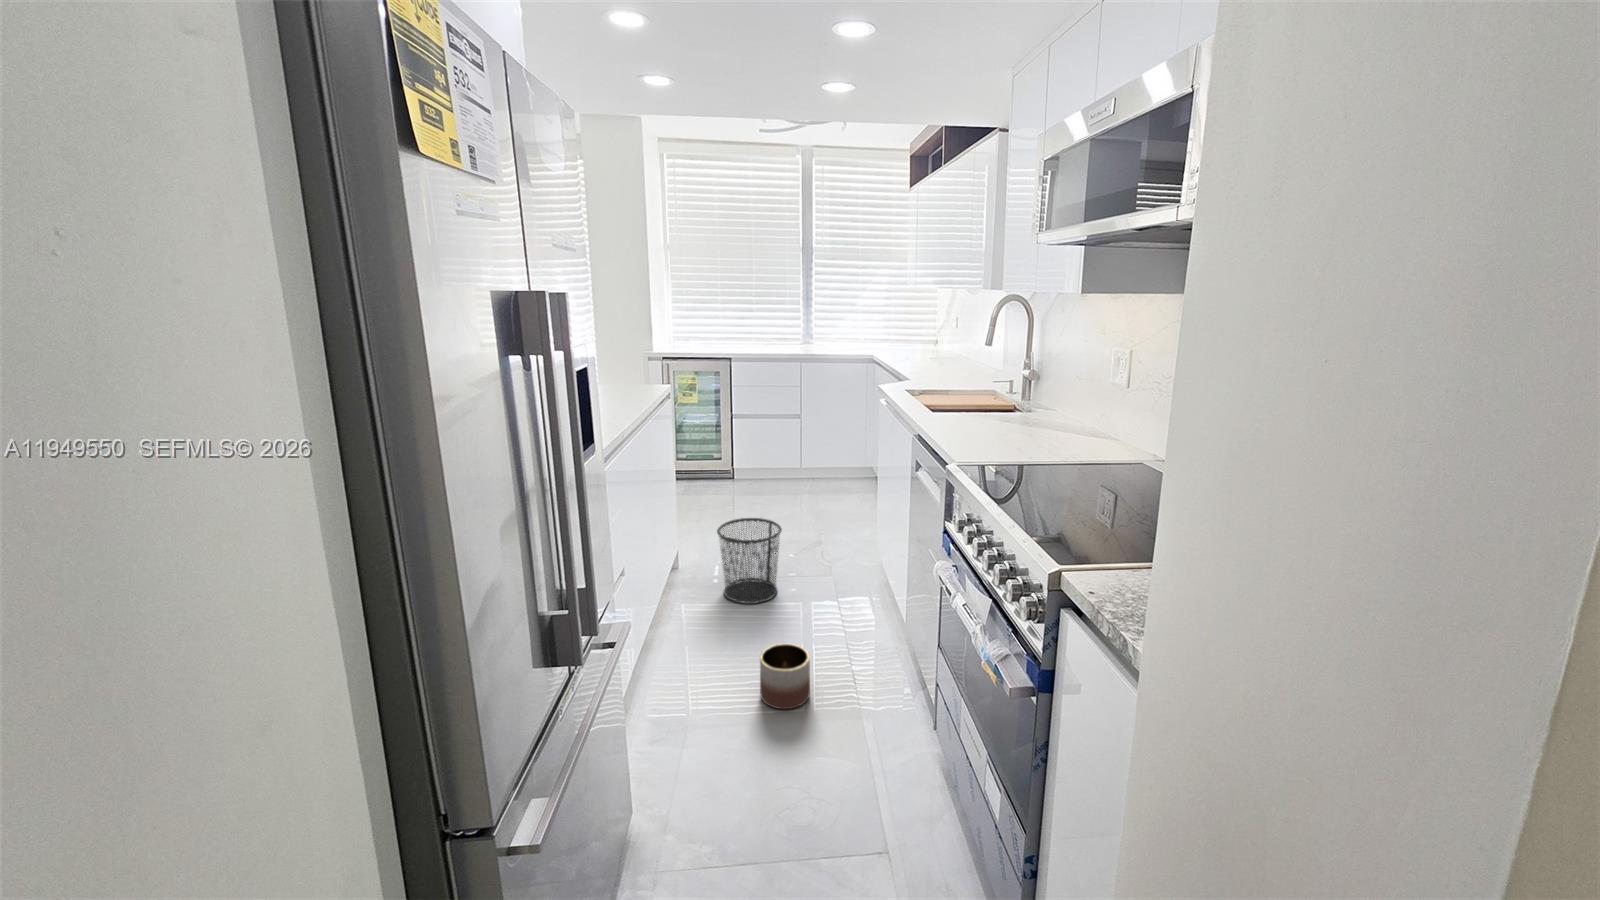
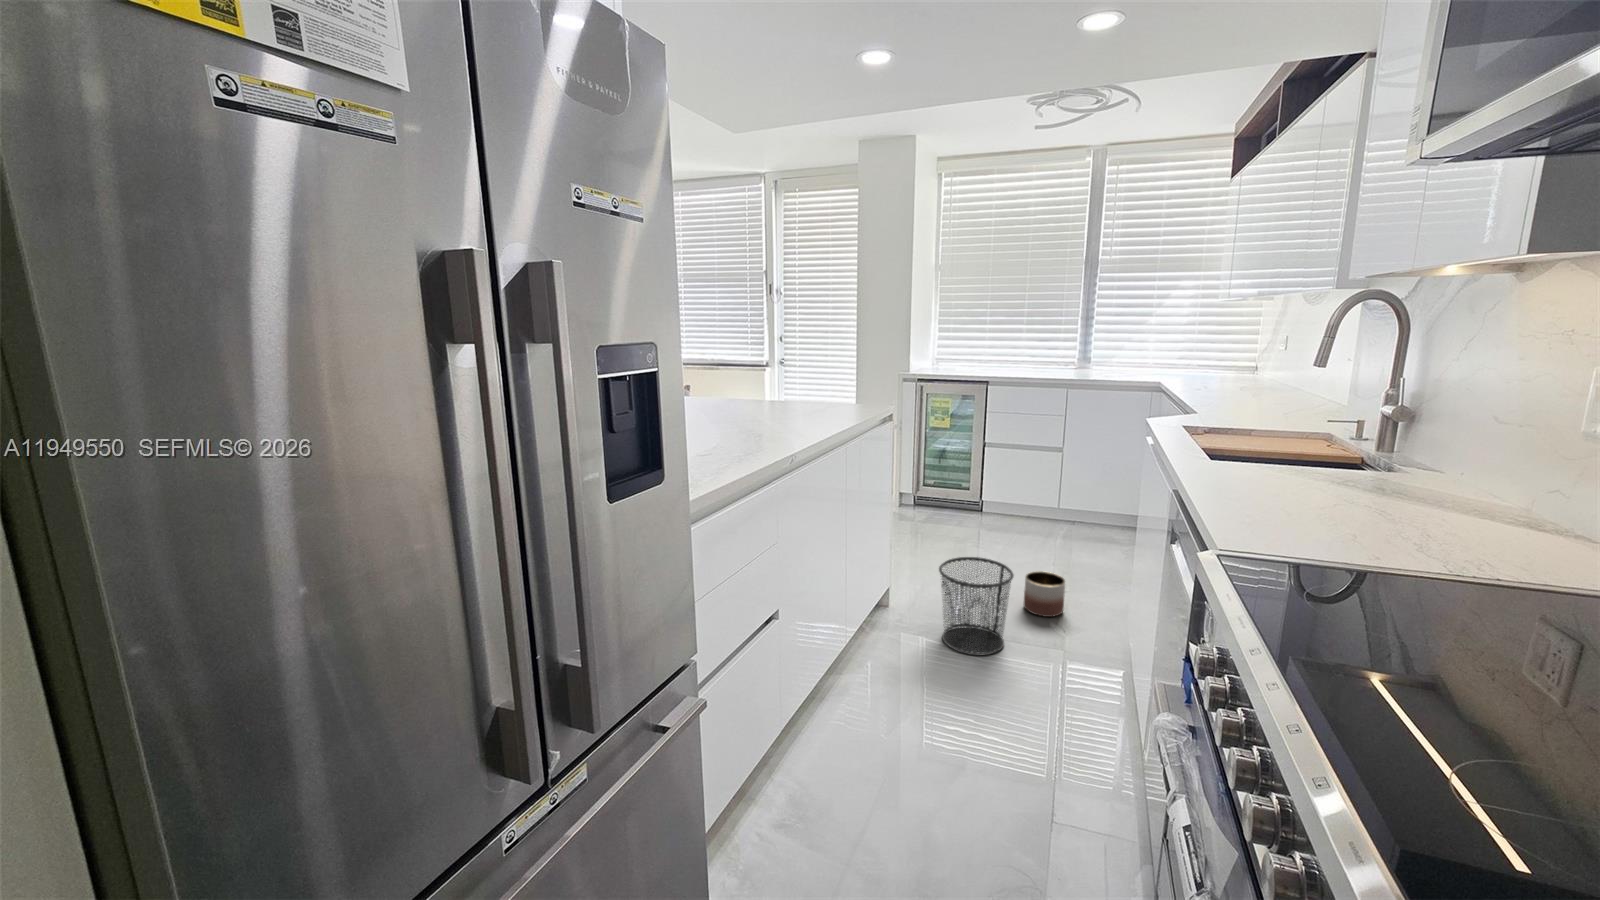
planter: present [760,644,810,709] -> present [1024,571,1065,617]

